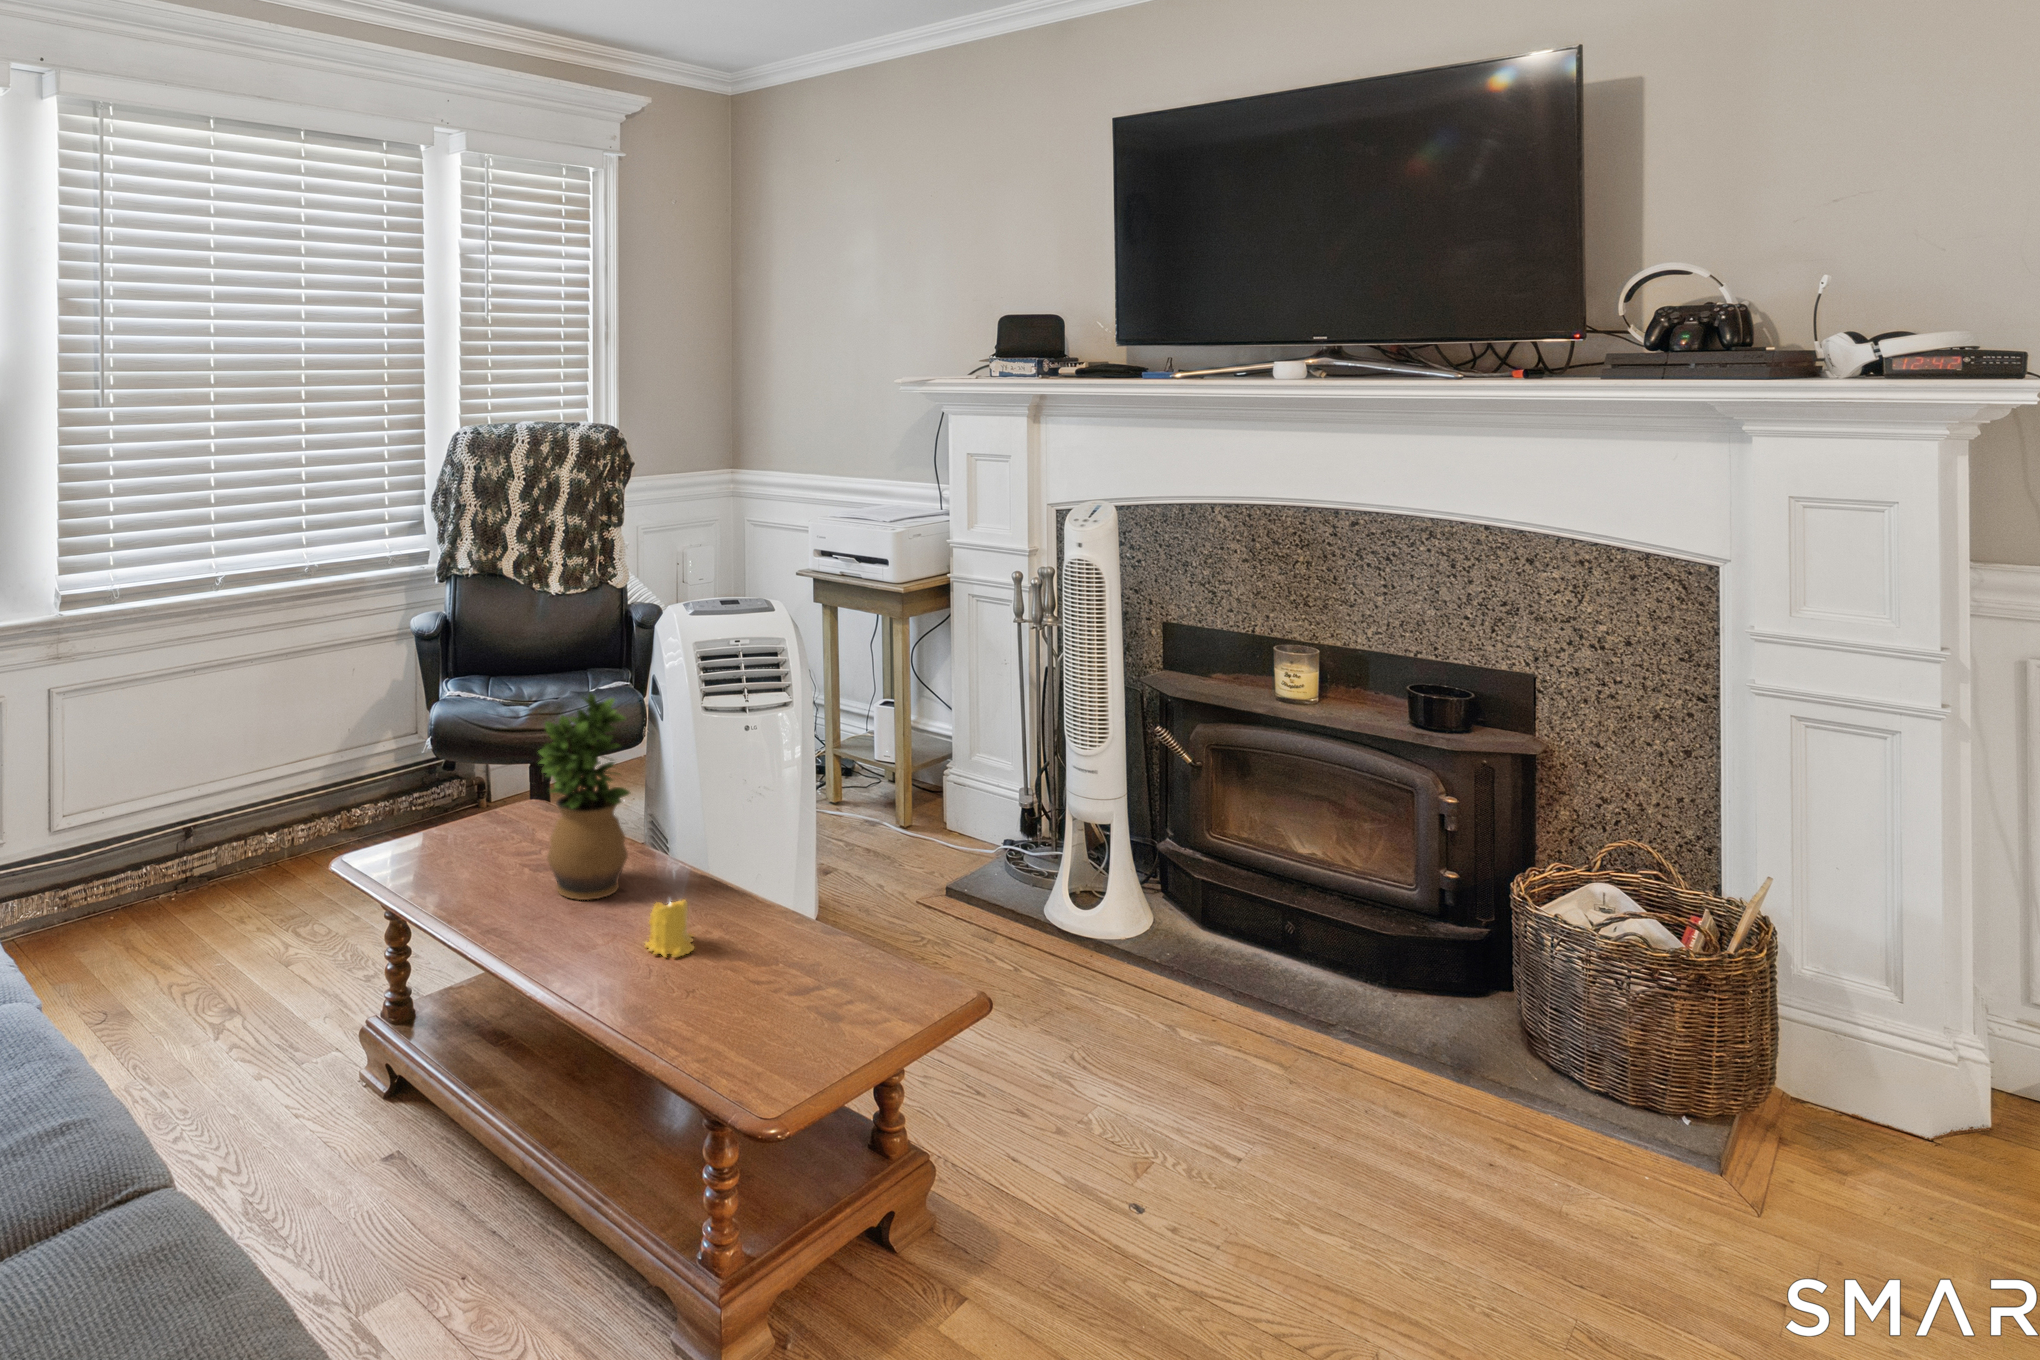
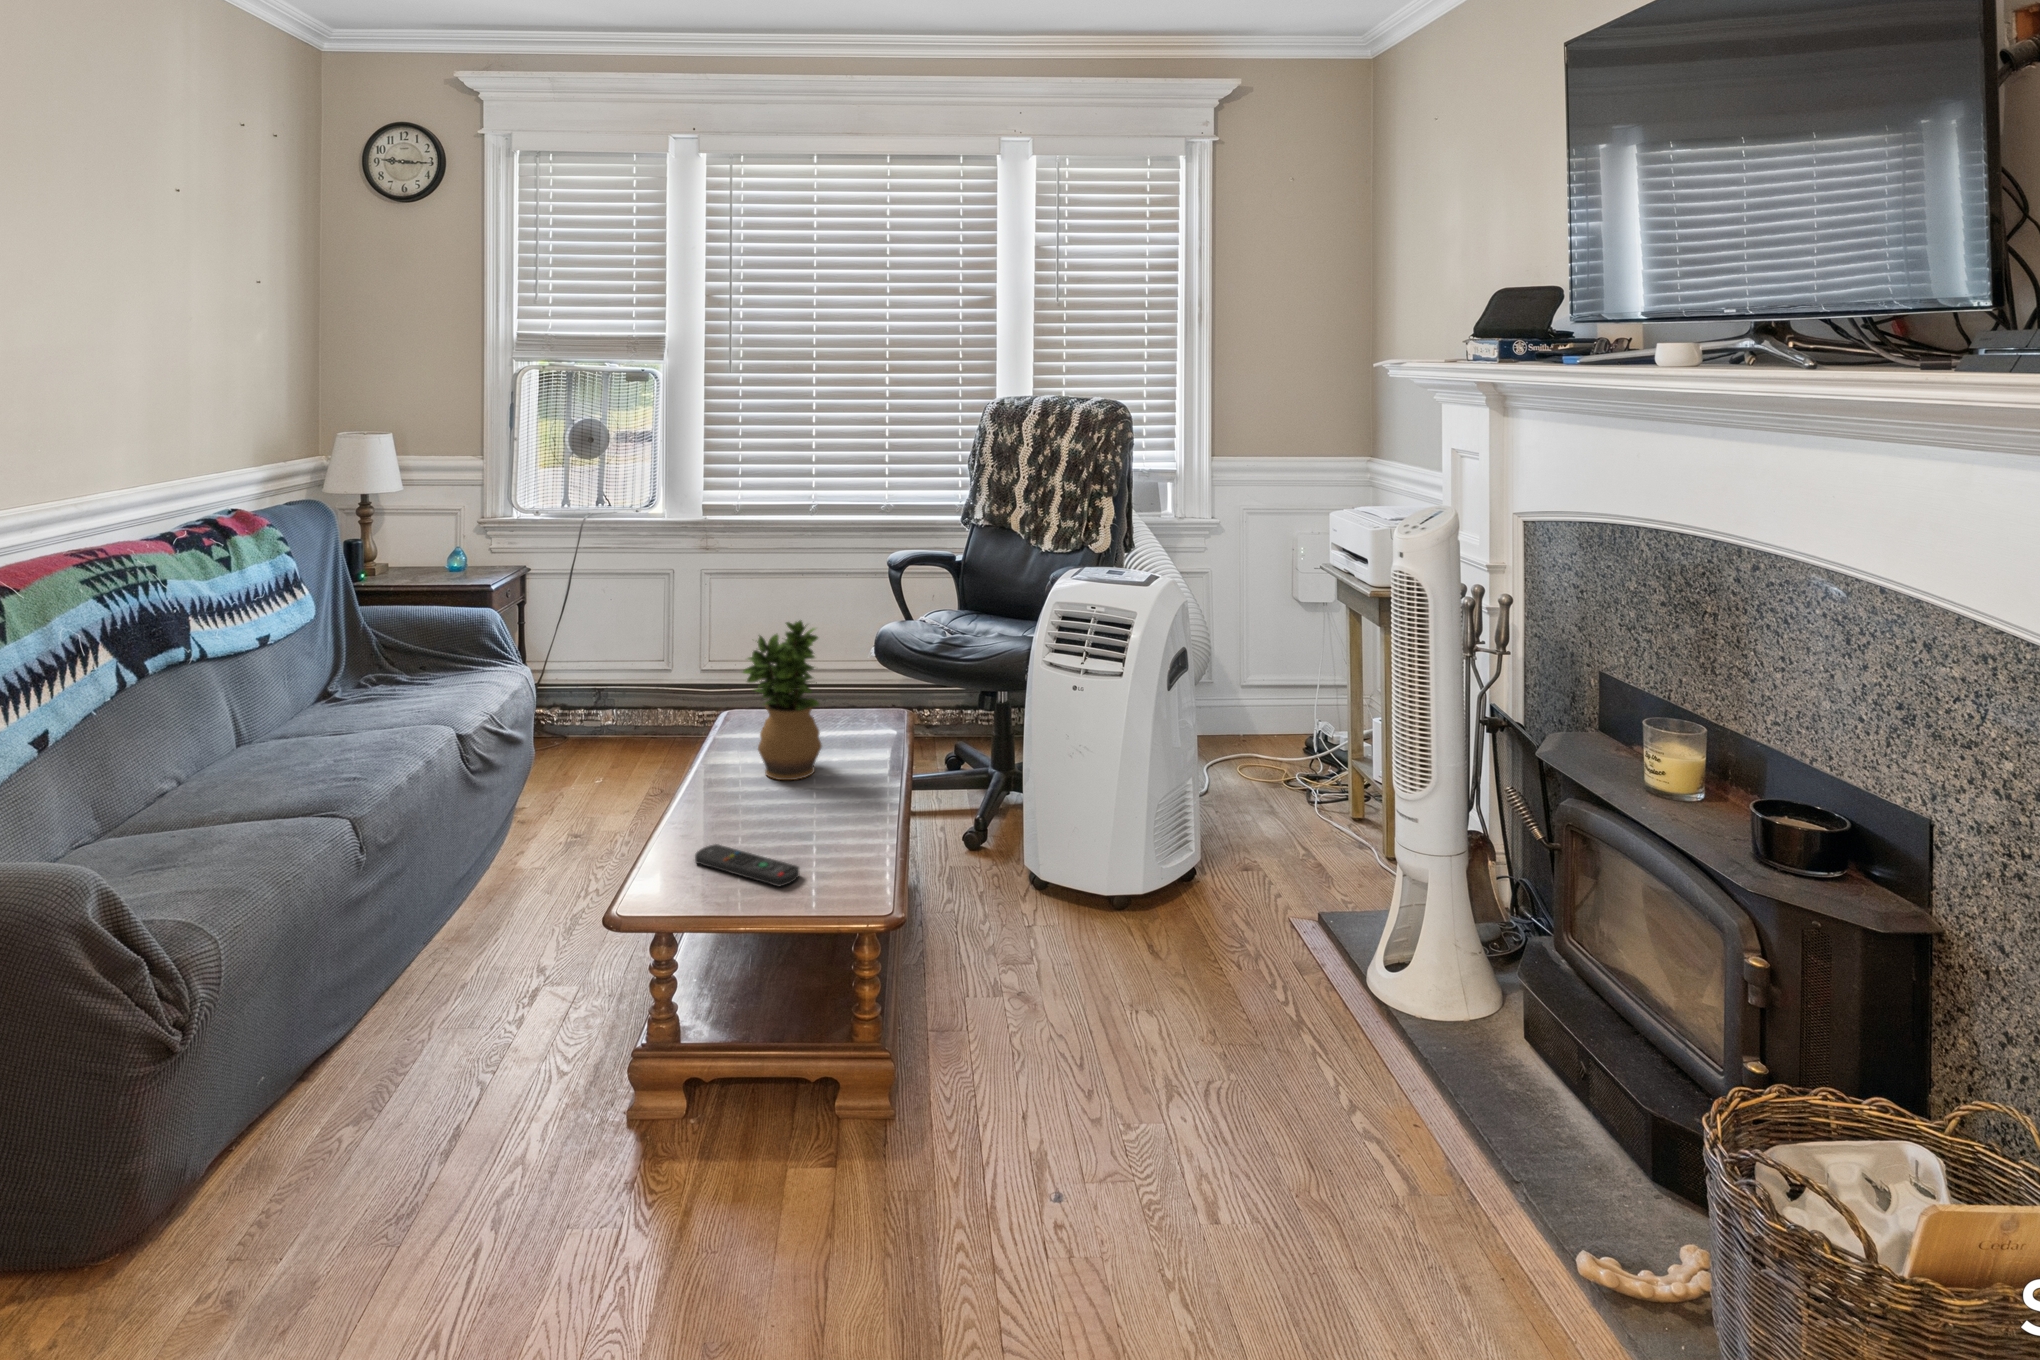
candle: present [645,900,694,957] -> none [738,782,785,830]
remote control: none [688,971,836,1010] -> present [695,844,799,887]

